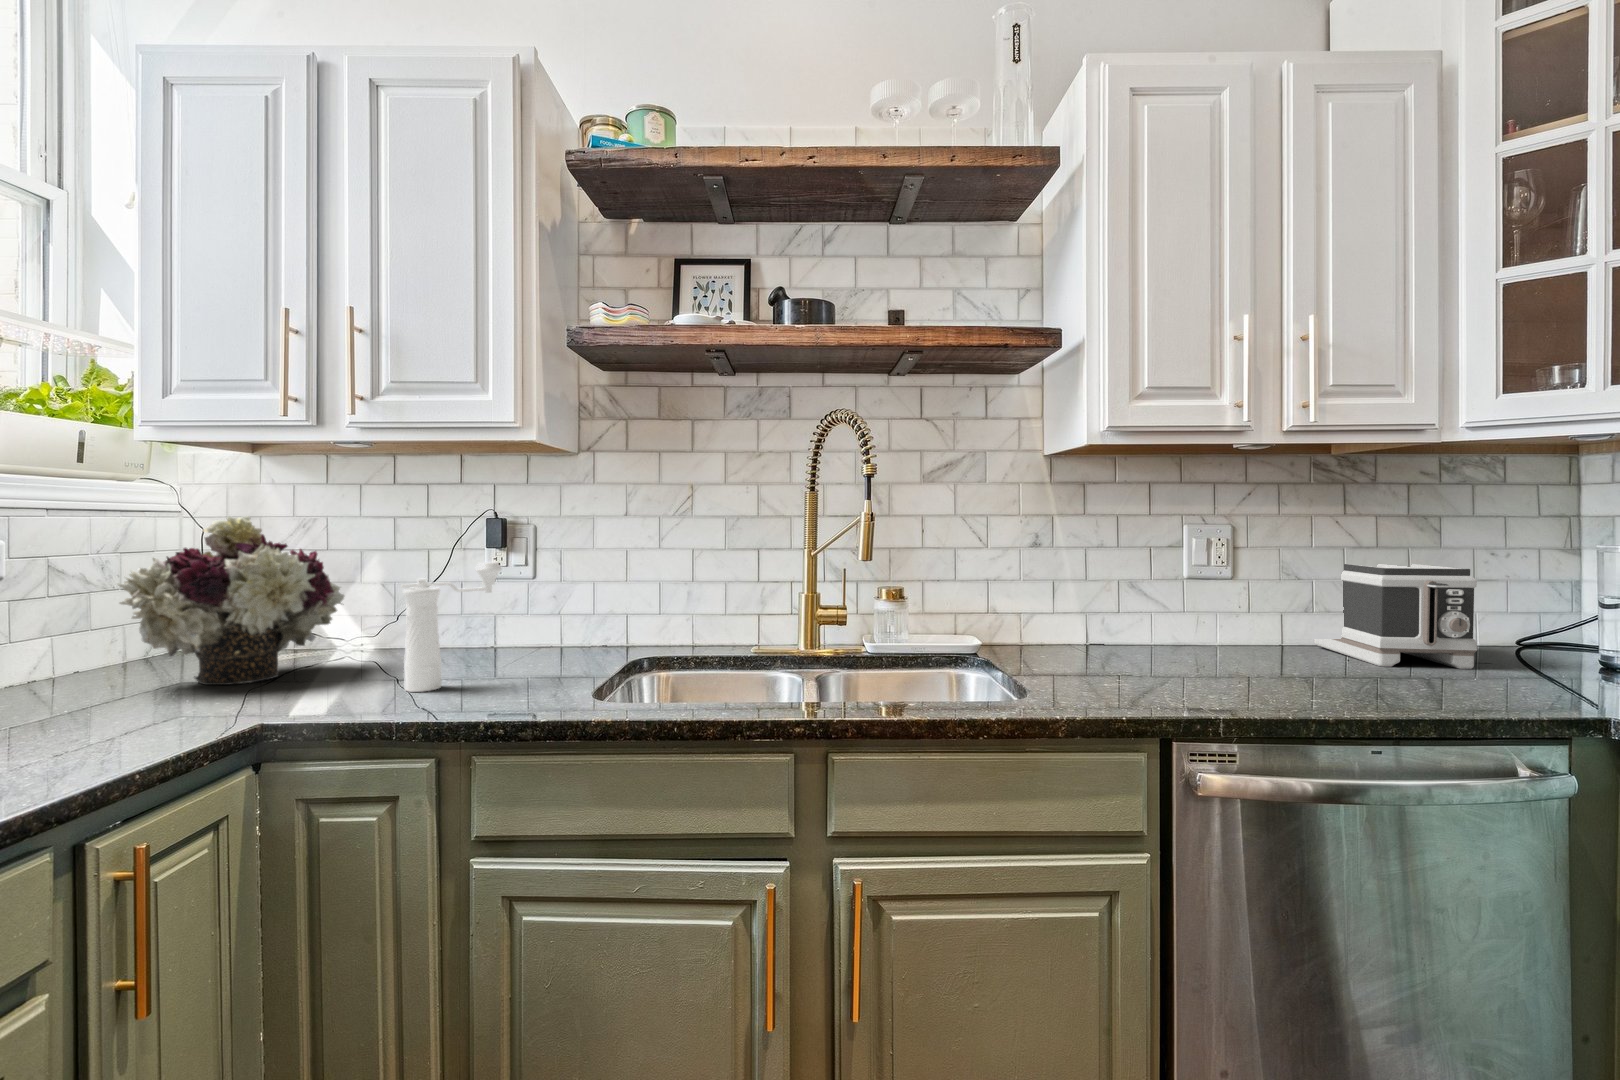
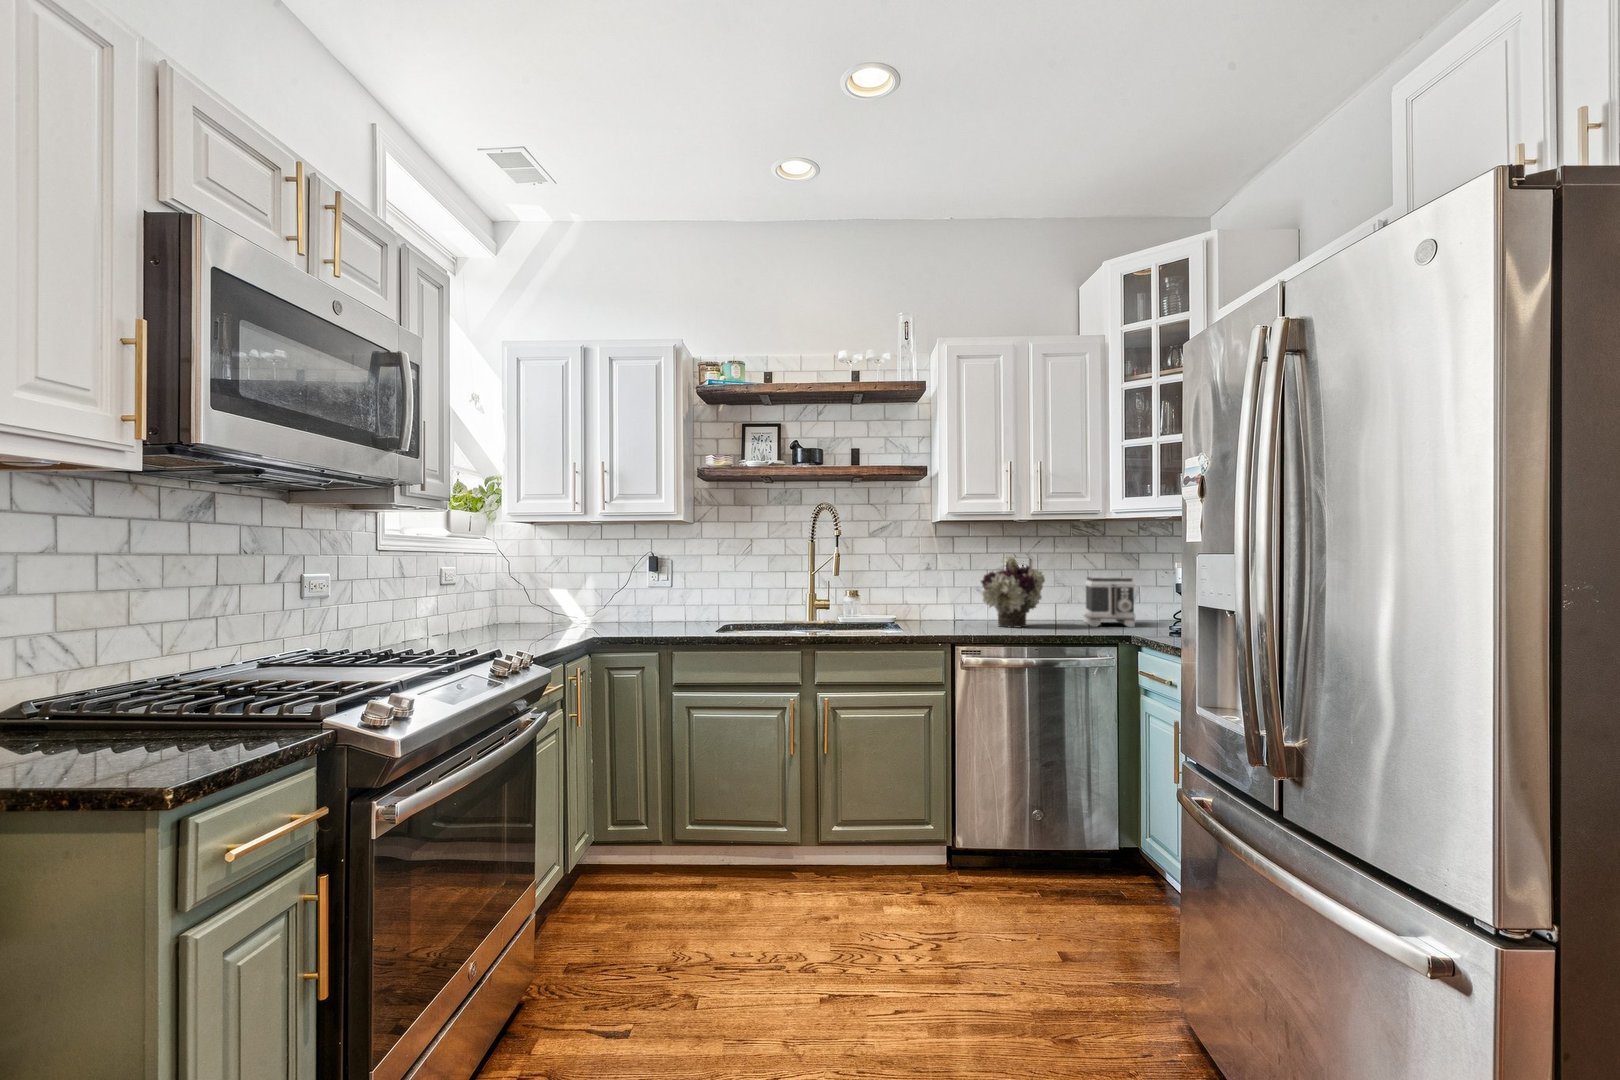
flower arrangement: present [118,516,344,685] -> present [981,556,1045,628]
pepper mill: present [401,562,501,692] -> none [632,575,670,631]

